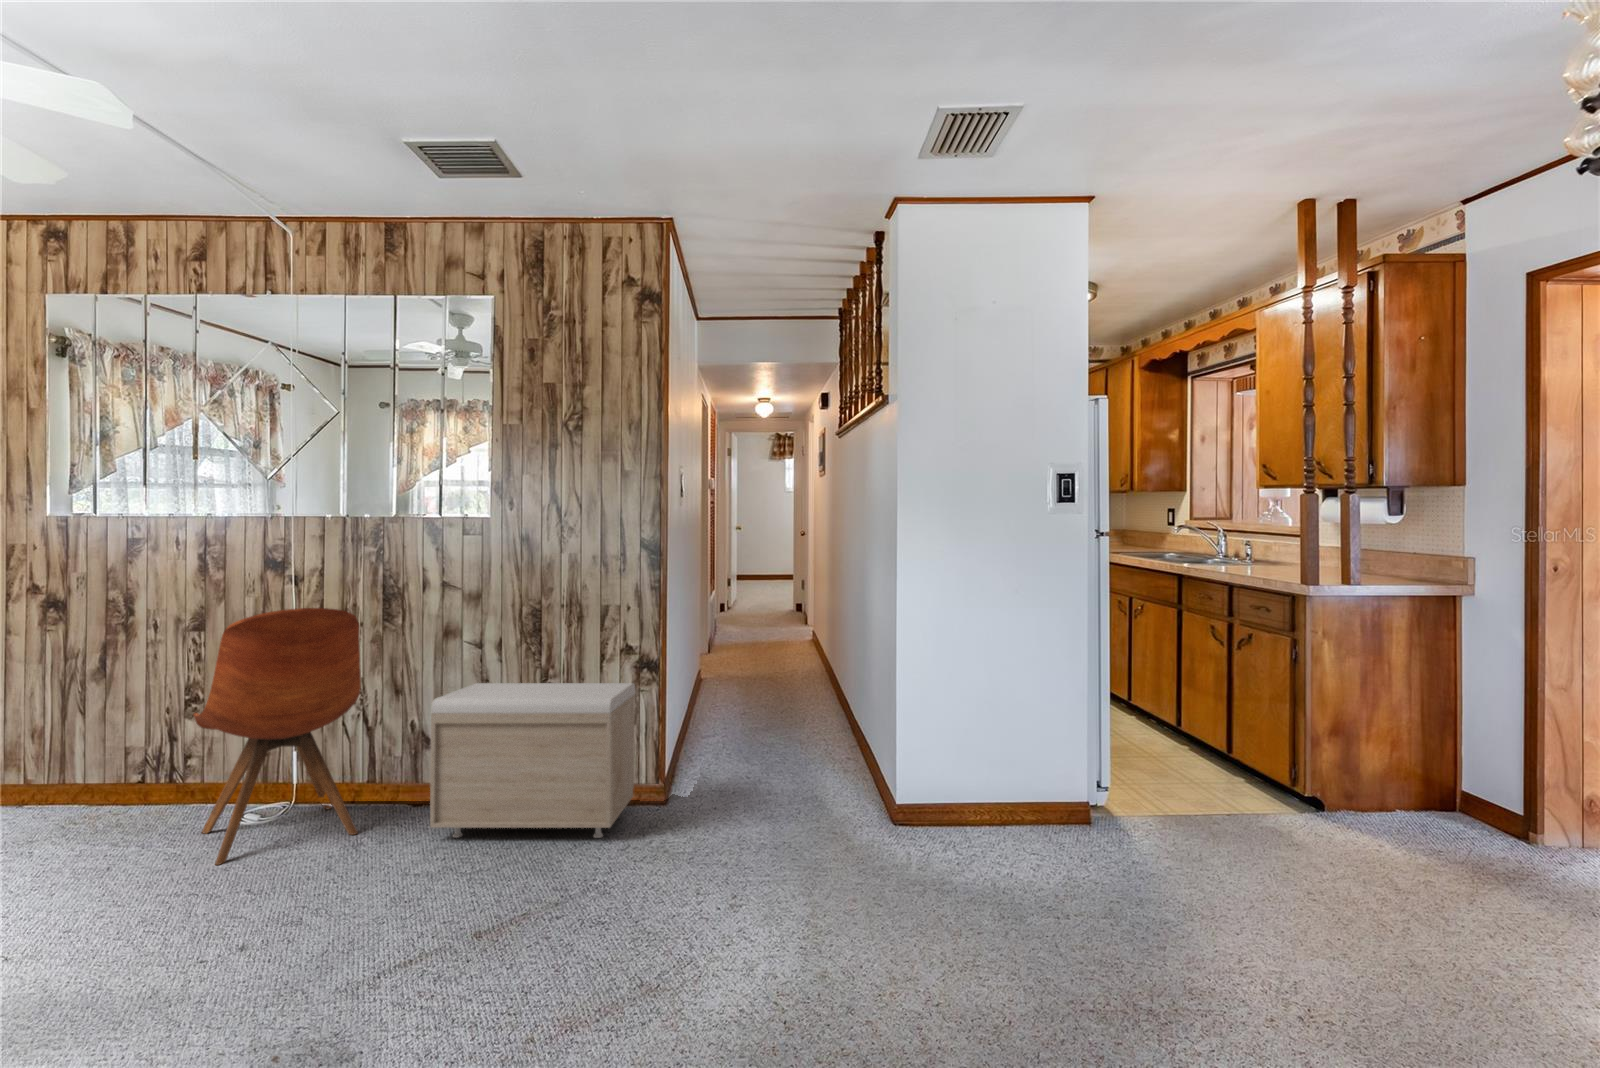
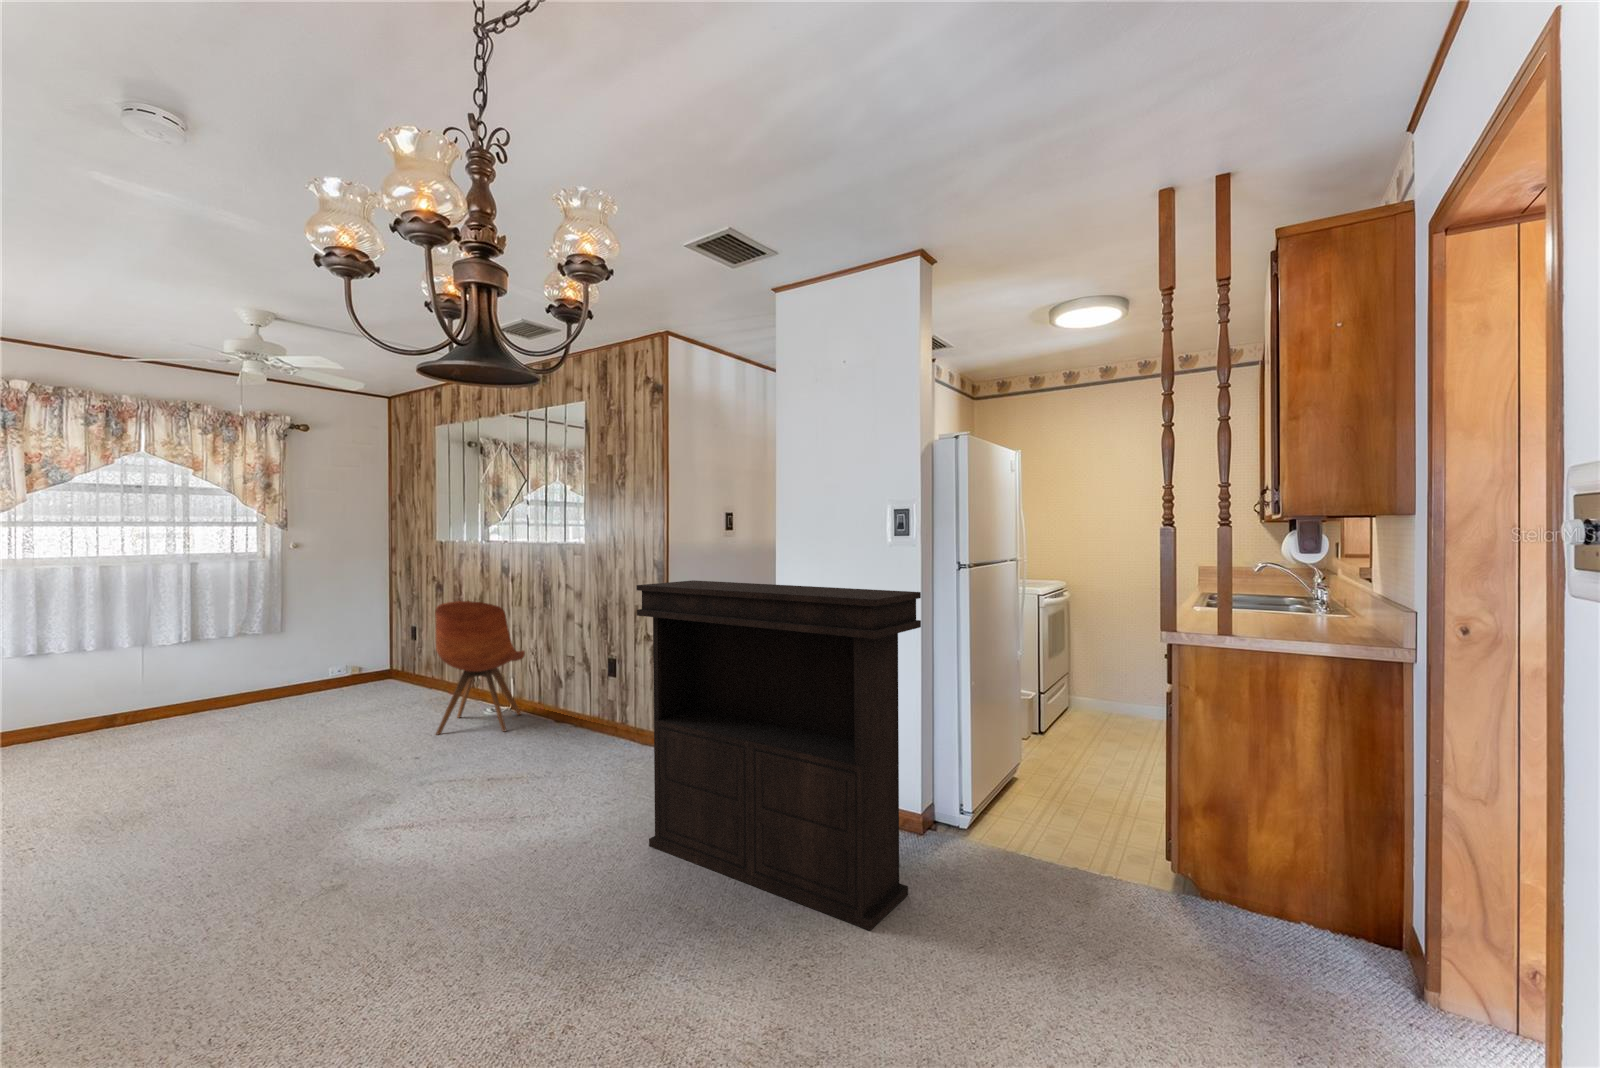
console table: none [883,544,1280,916] -> present [636,580,921,930]
storage bench: present [430,683,635,838] -> none [522,650,646,759]

